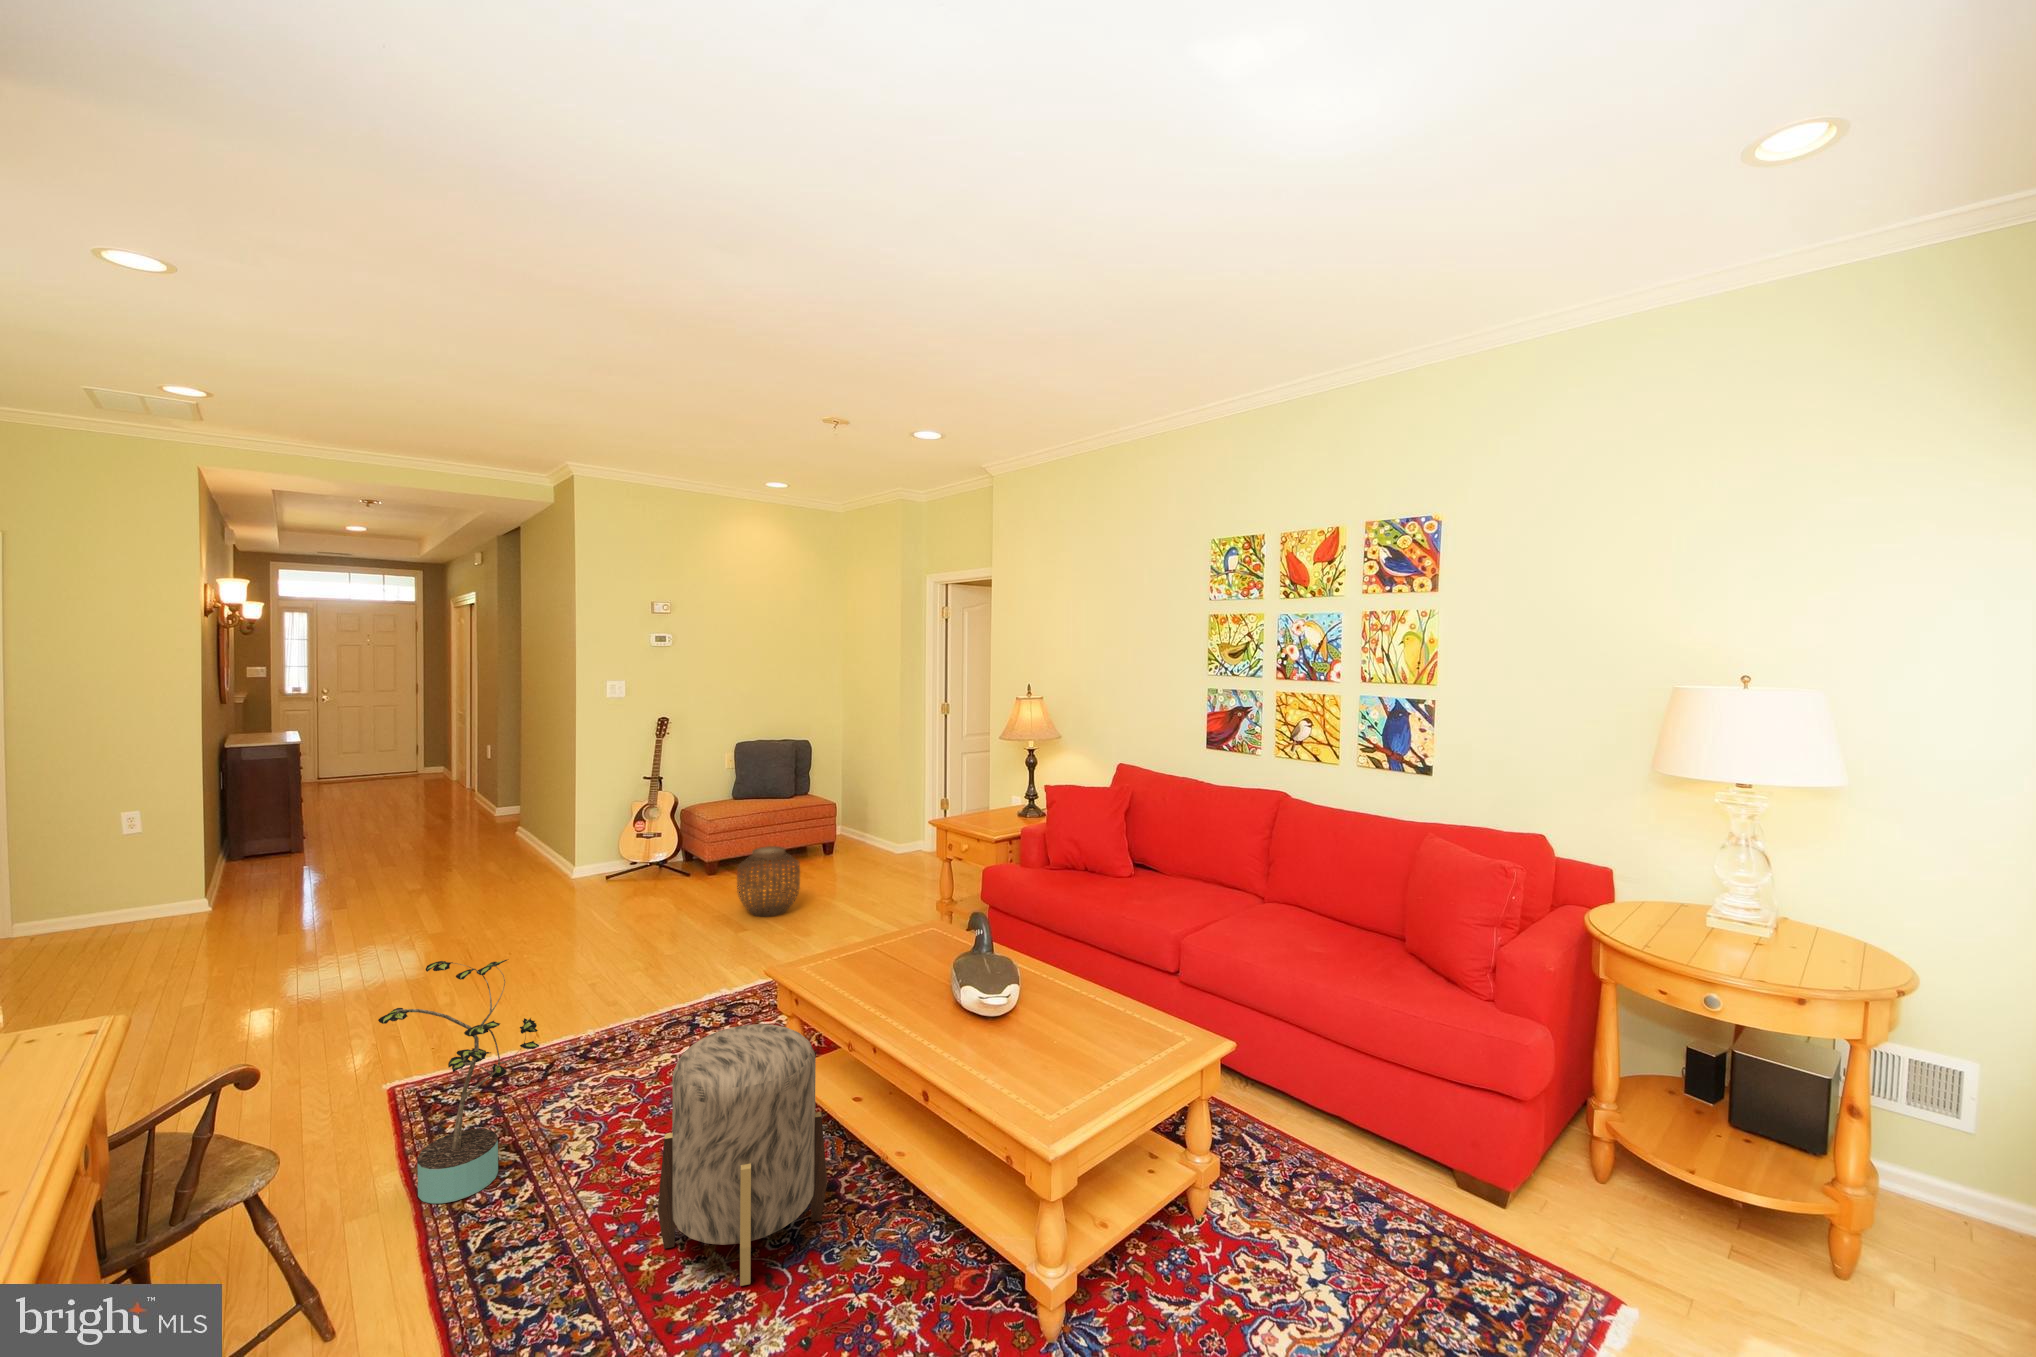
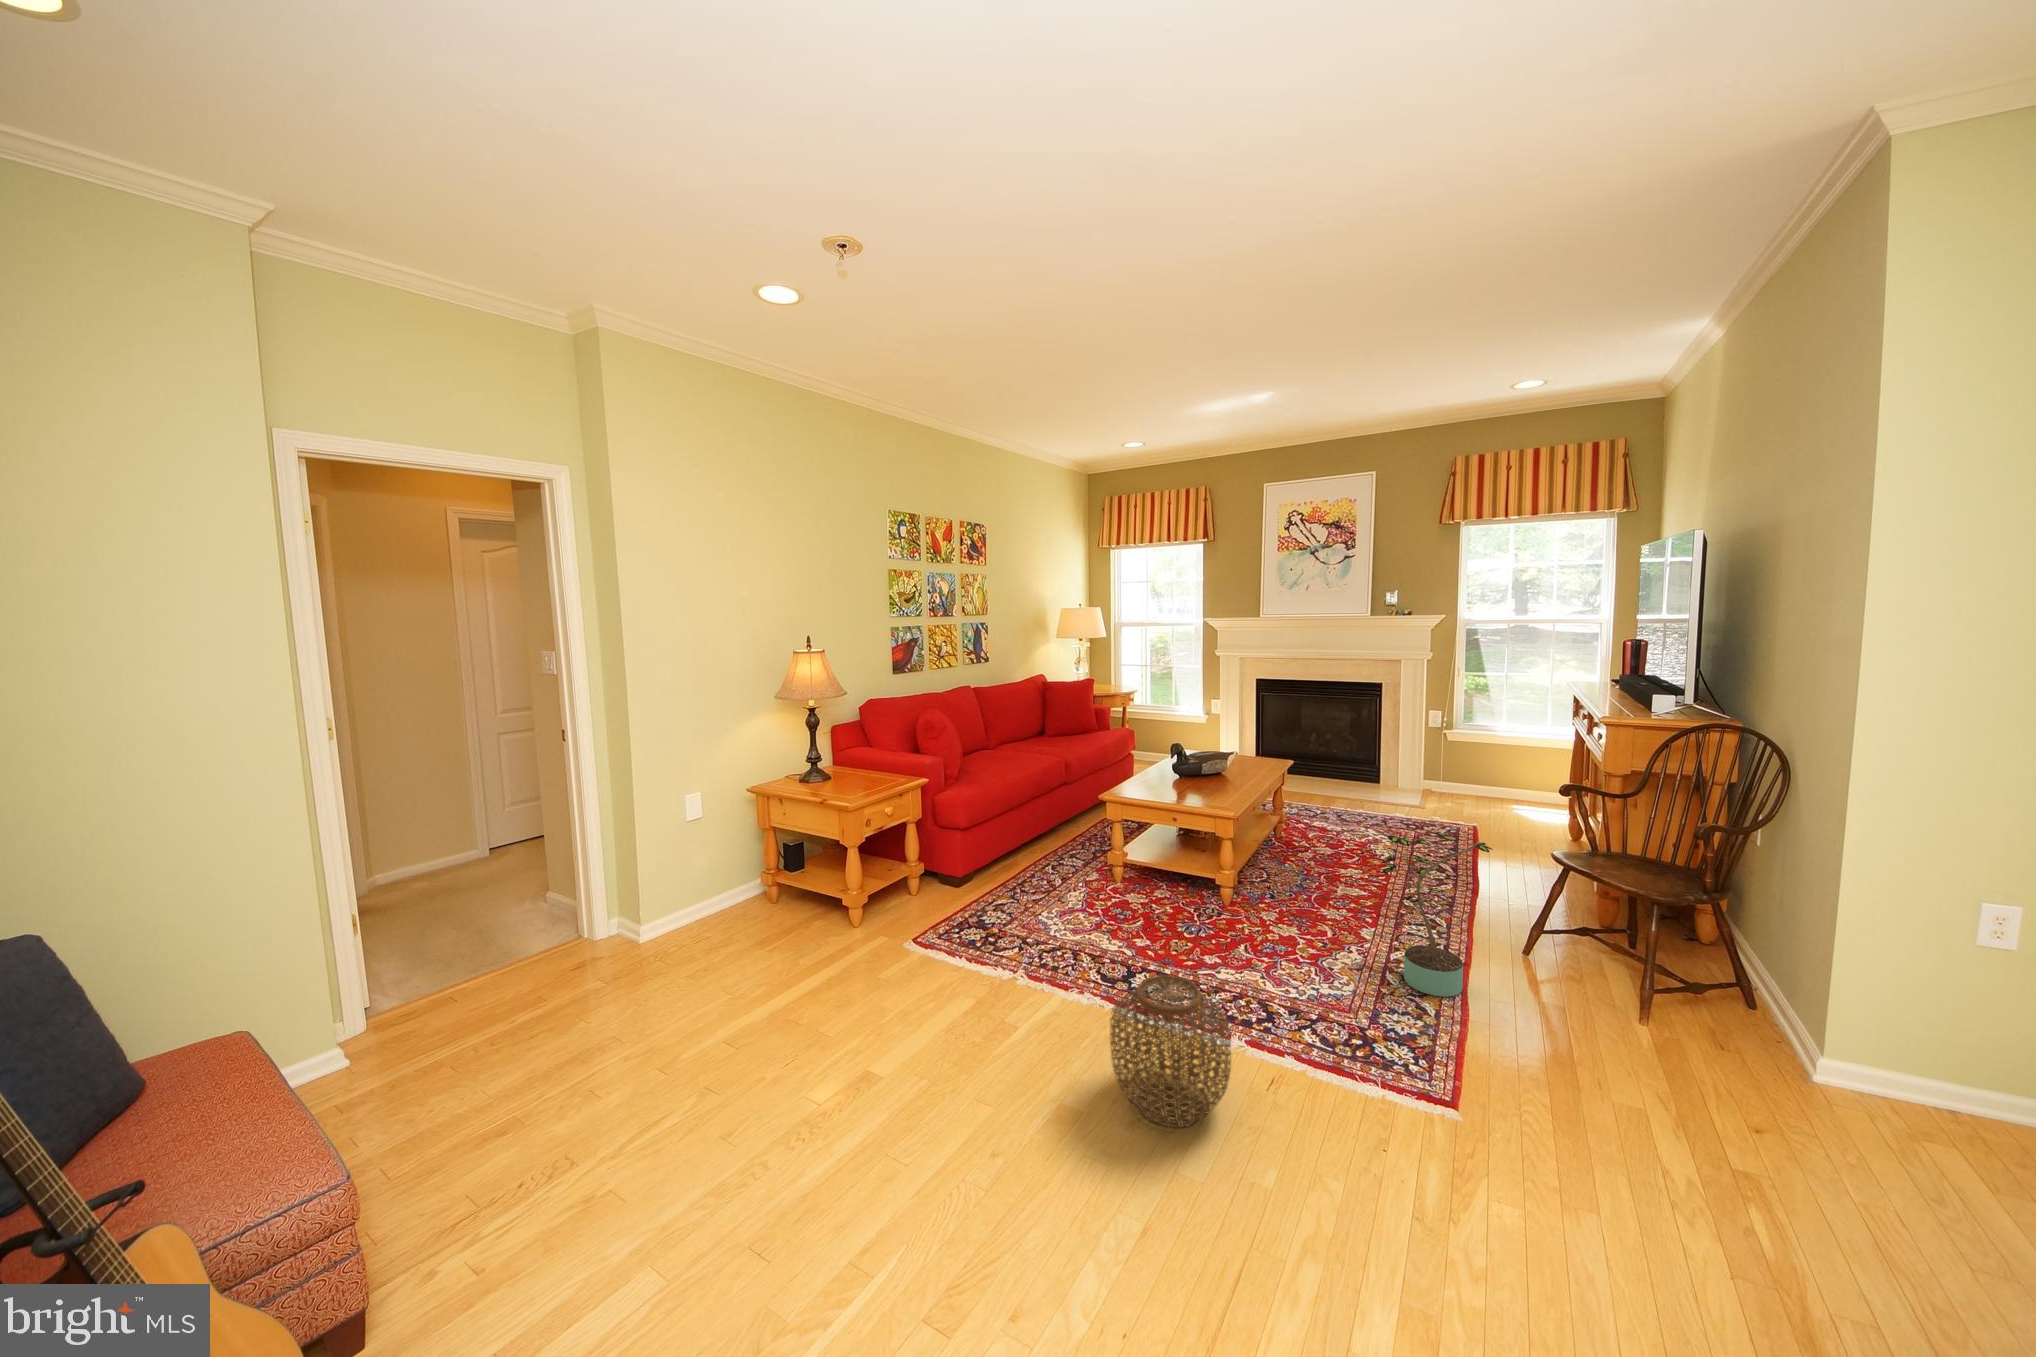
woven basket: present [737,846,800,916] -> present [1110,975,1231,1127]
ottoman: present [658,1024,827,1286] -> none [1283,785,1362,900]

